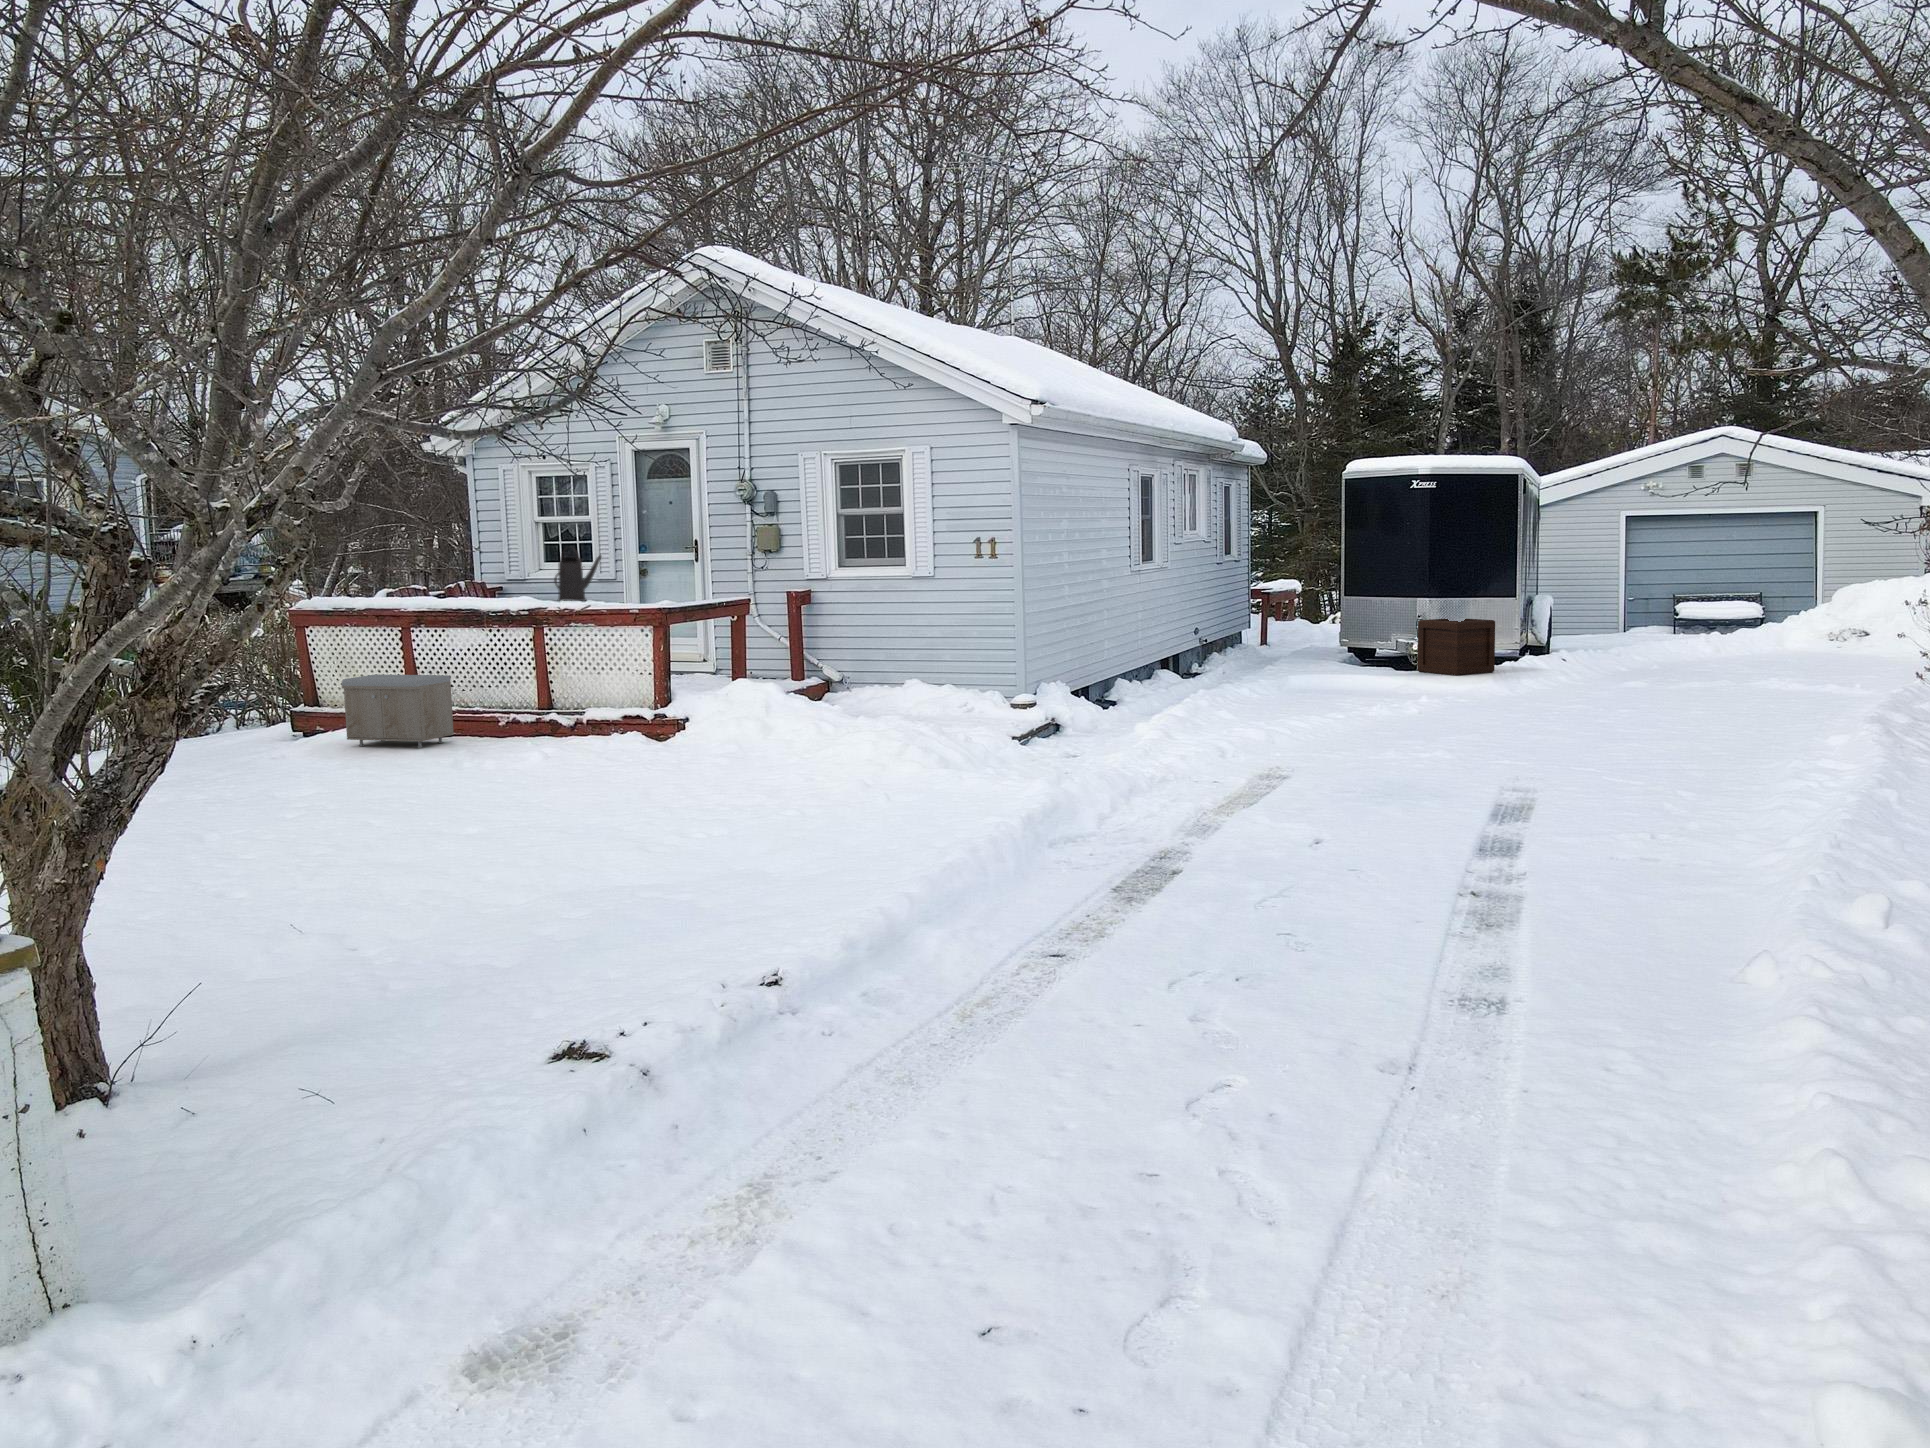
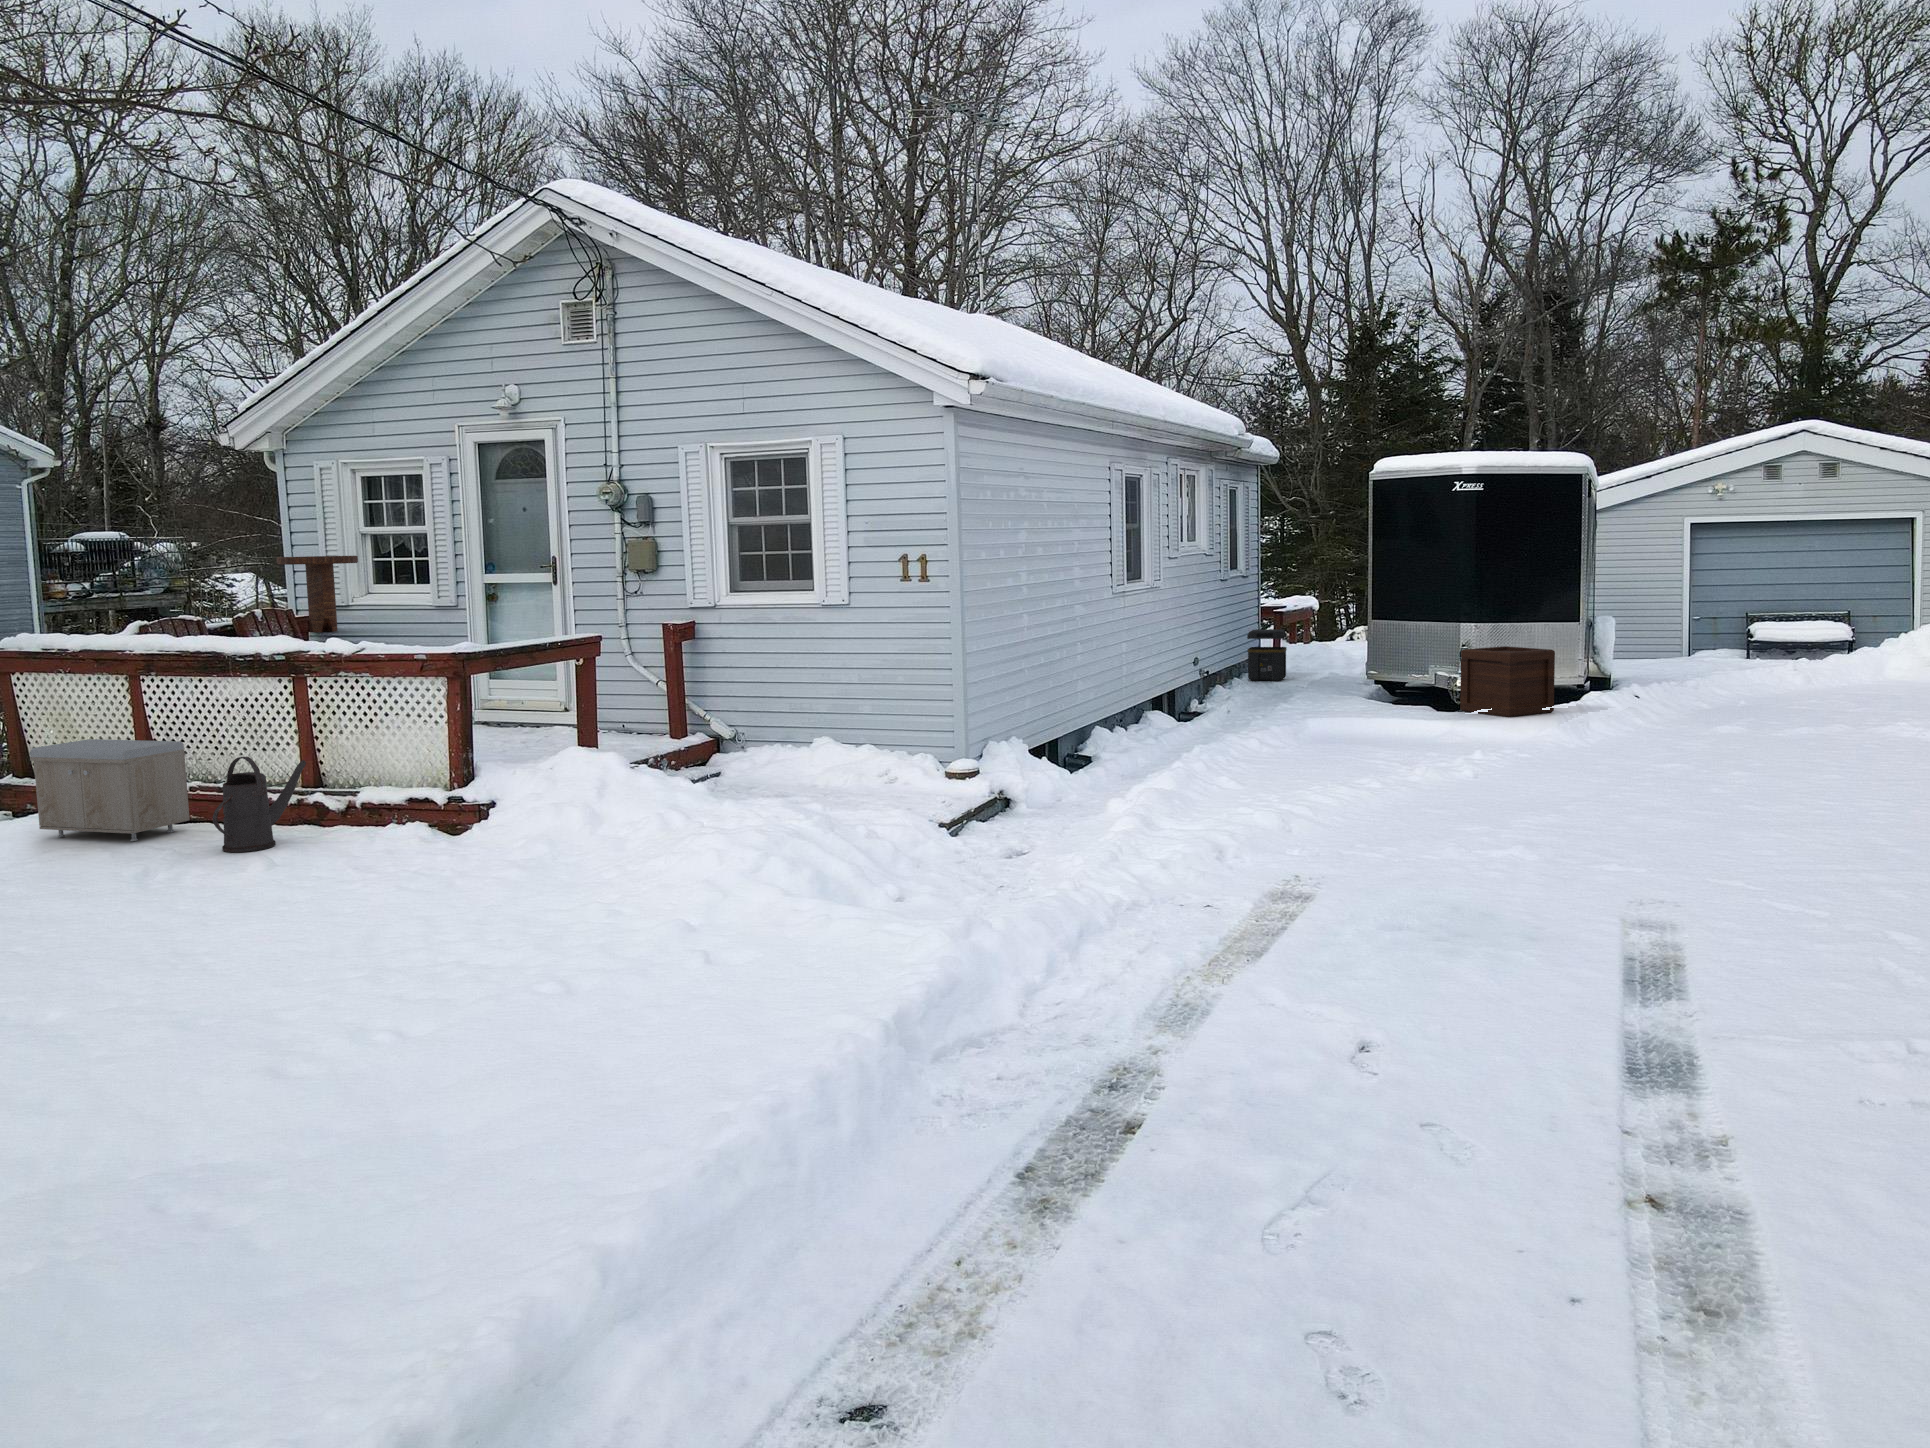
side table: none [473,539,534,600] -> present [277,556,358,632]
watering can: present [554,547,601,601] -> present [213,757,306,852]
toolbox: none [1239,607,1274,651] -> present [1247,629,1287,681]

